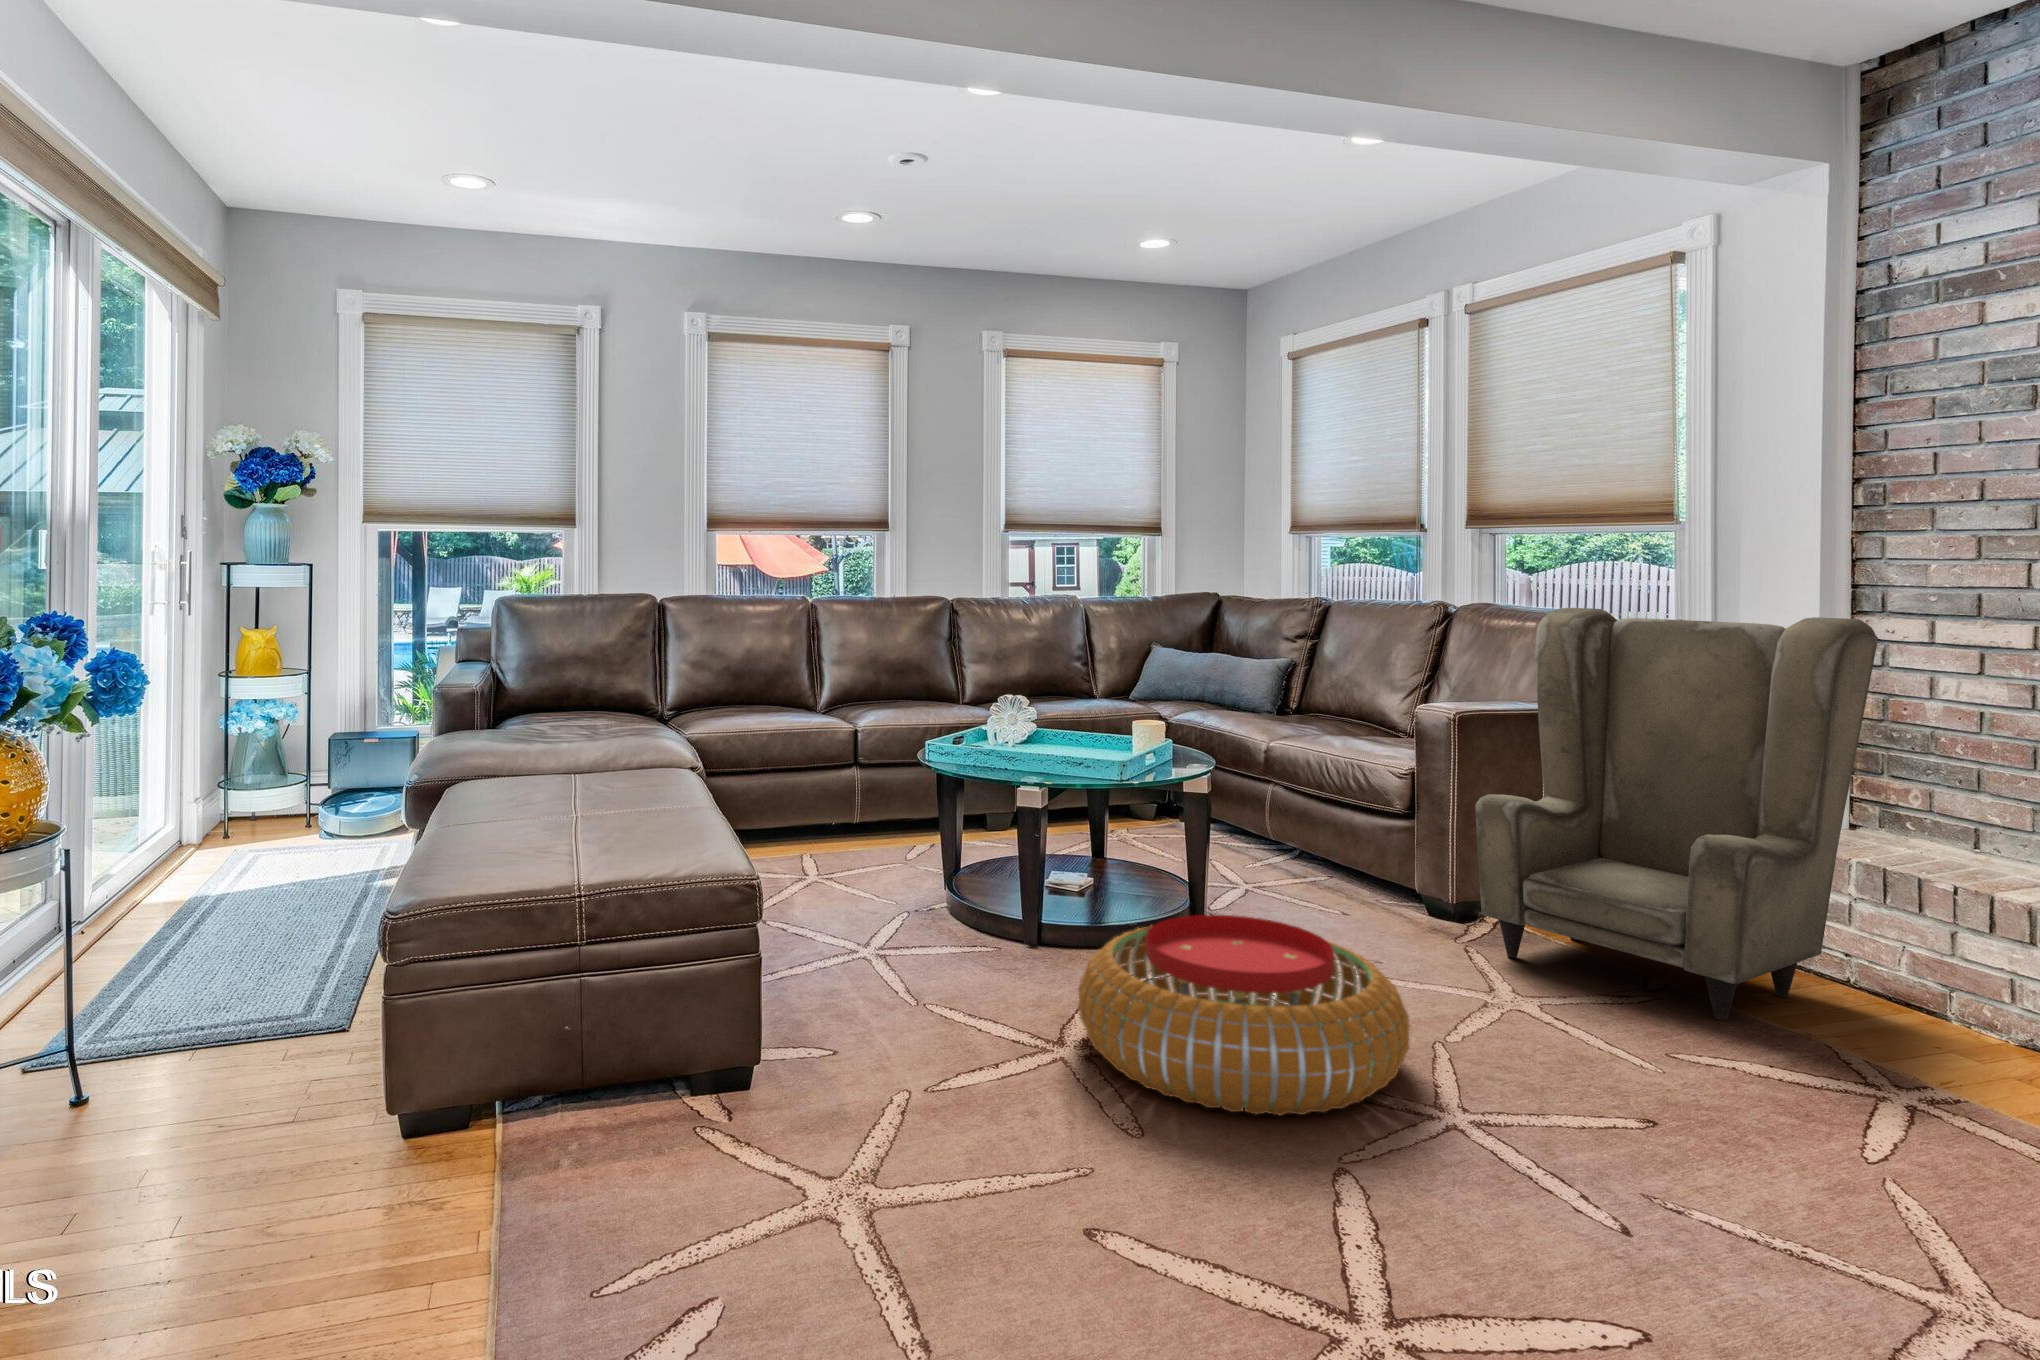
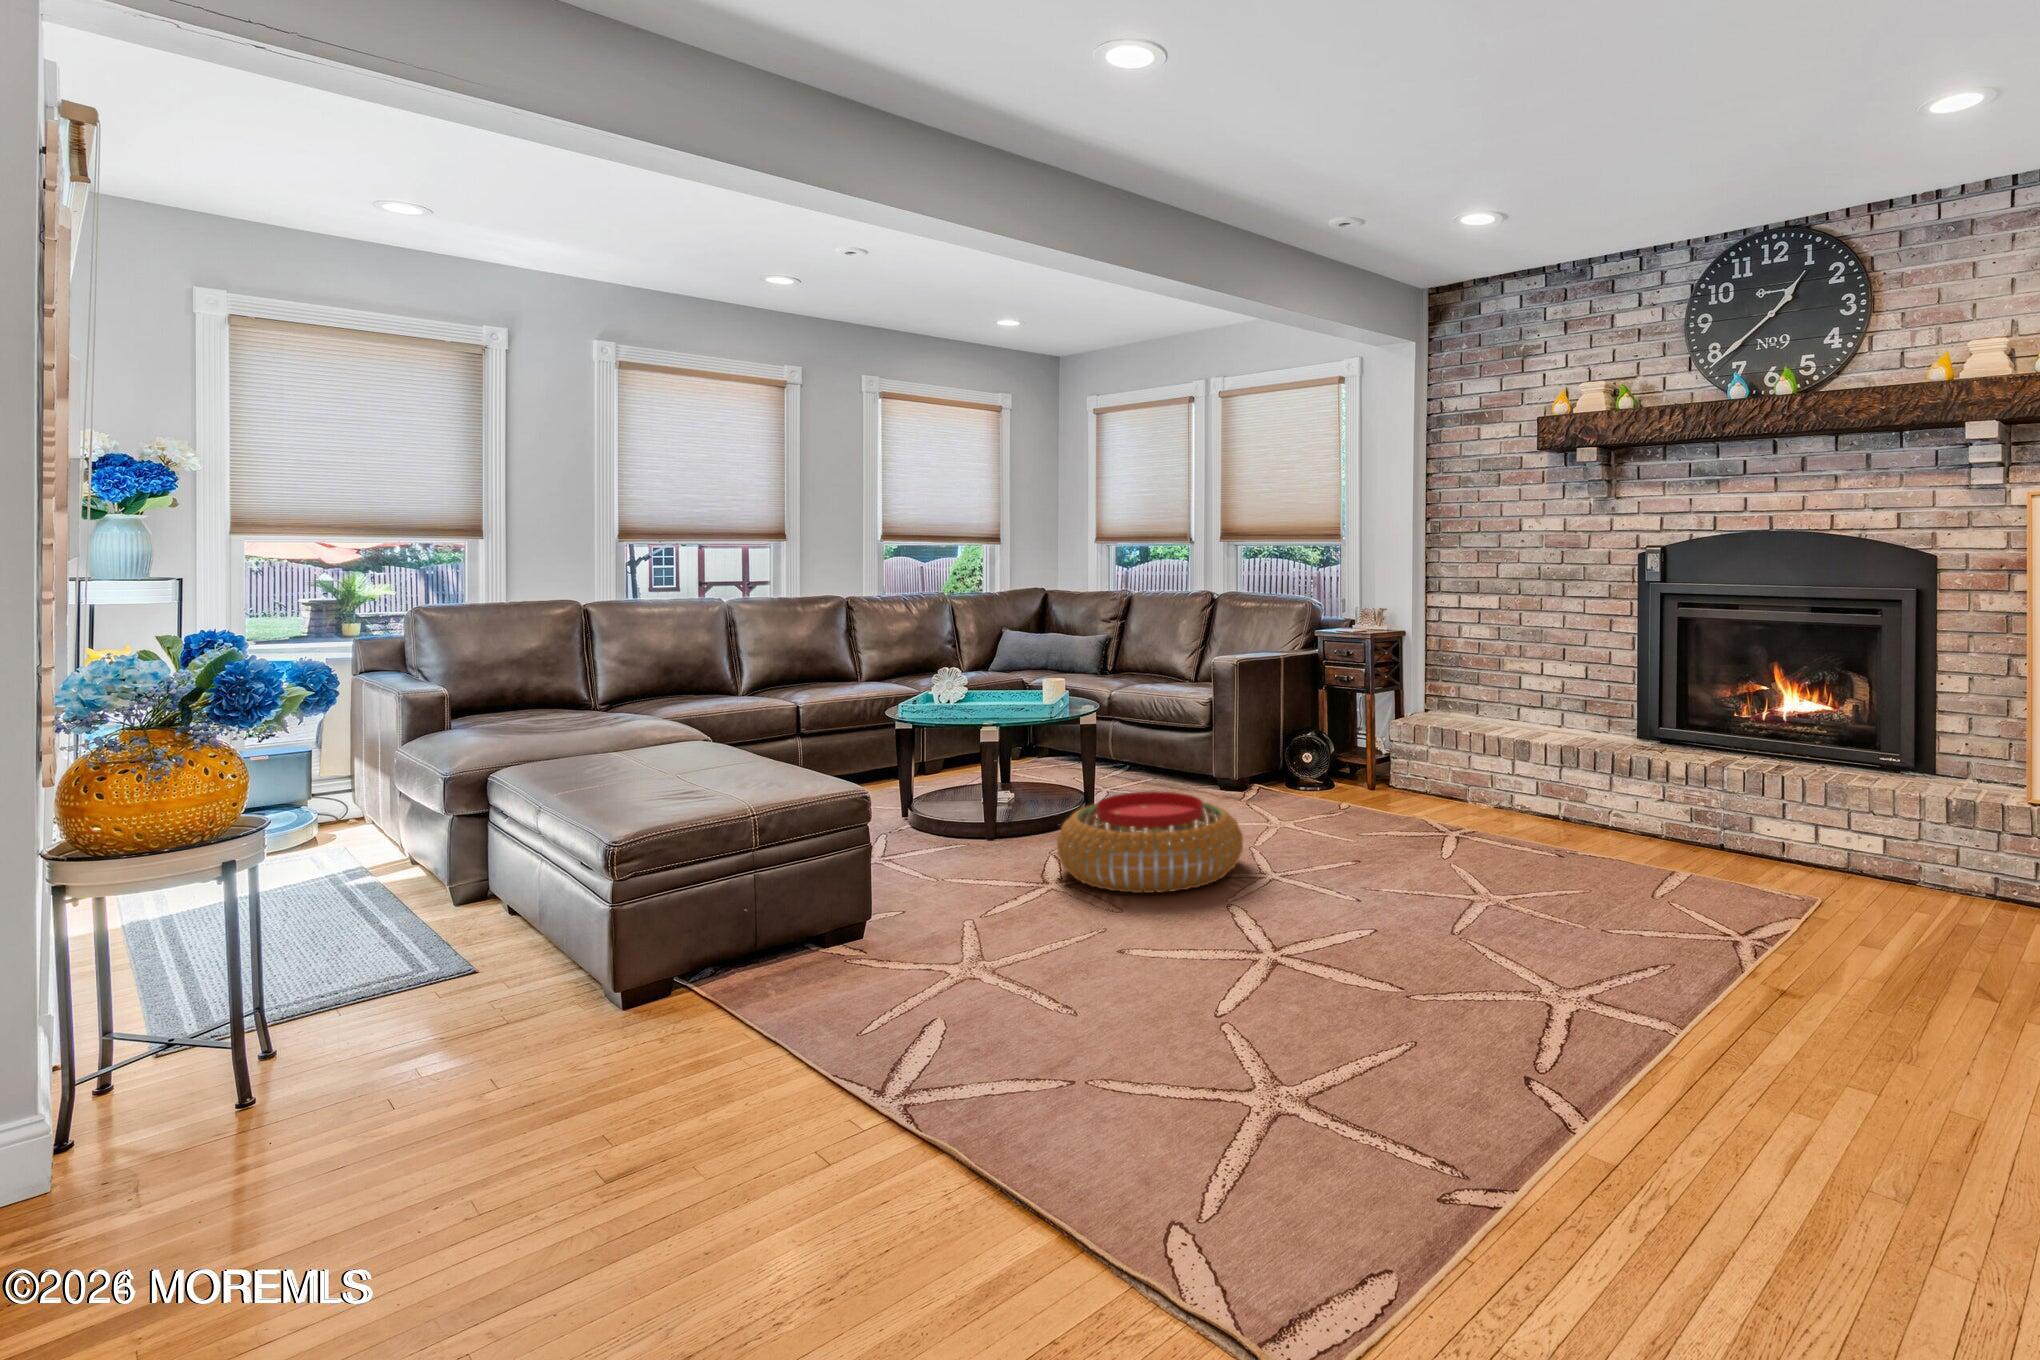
armchair: present [1476,608,1878,1021] -> none [1251,595,1440,818]

